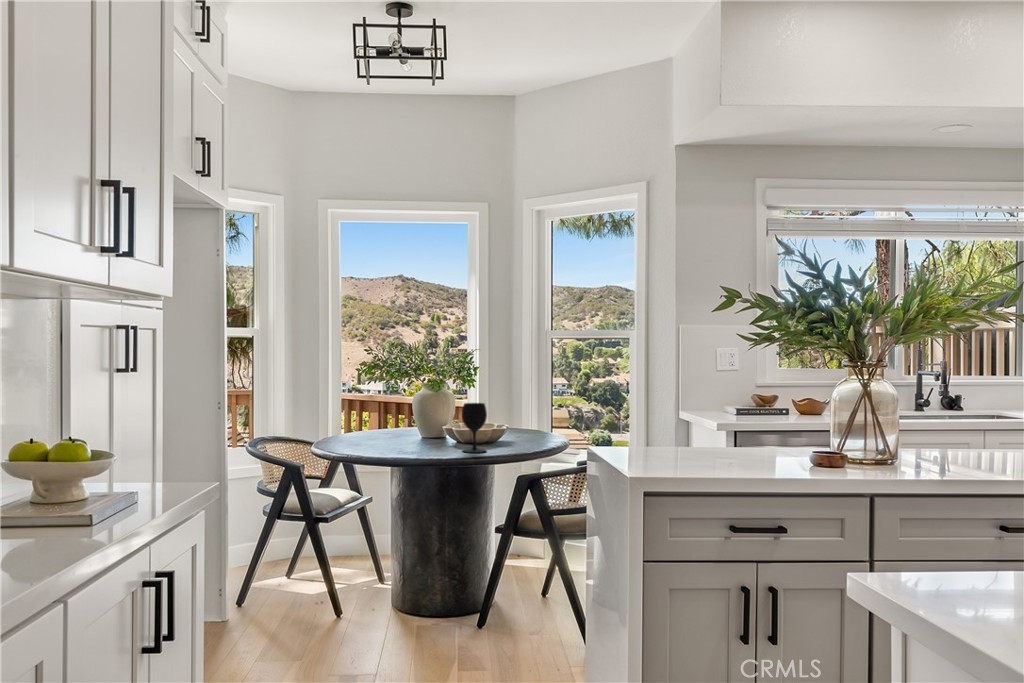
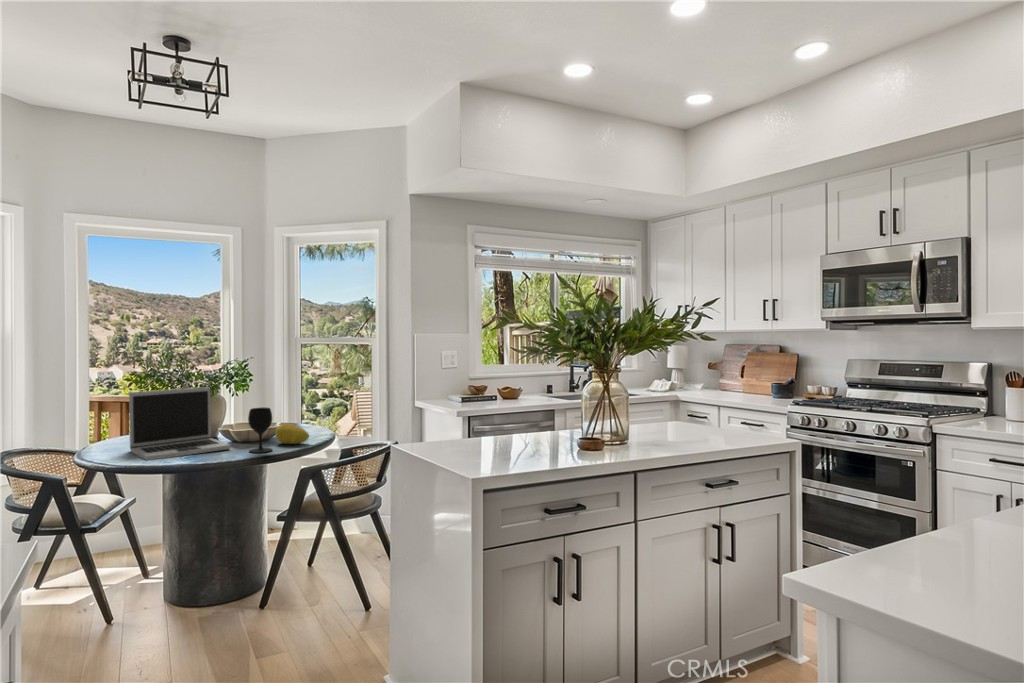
laptop: none [356,380,446,451] -> present [129,387,230,460]
fruit: none [495,424,530,448] -> present [275,424,309,444]

